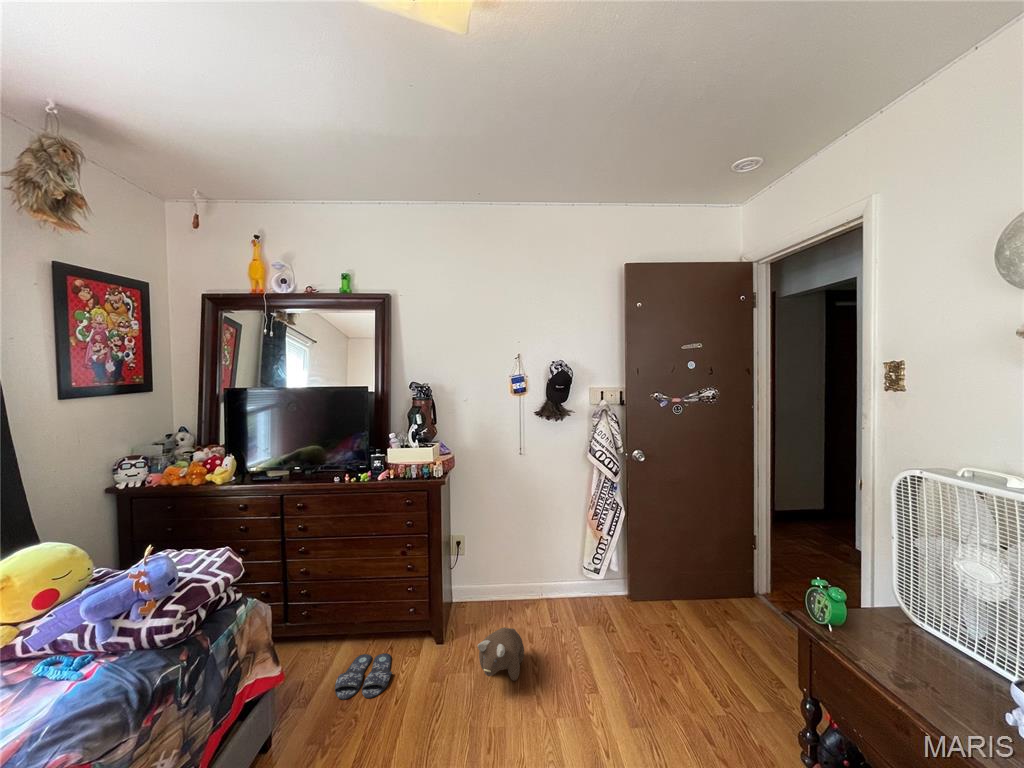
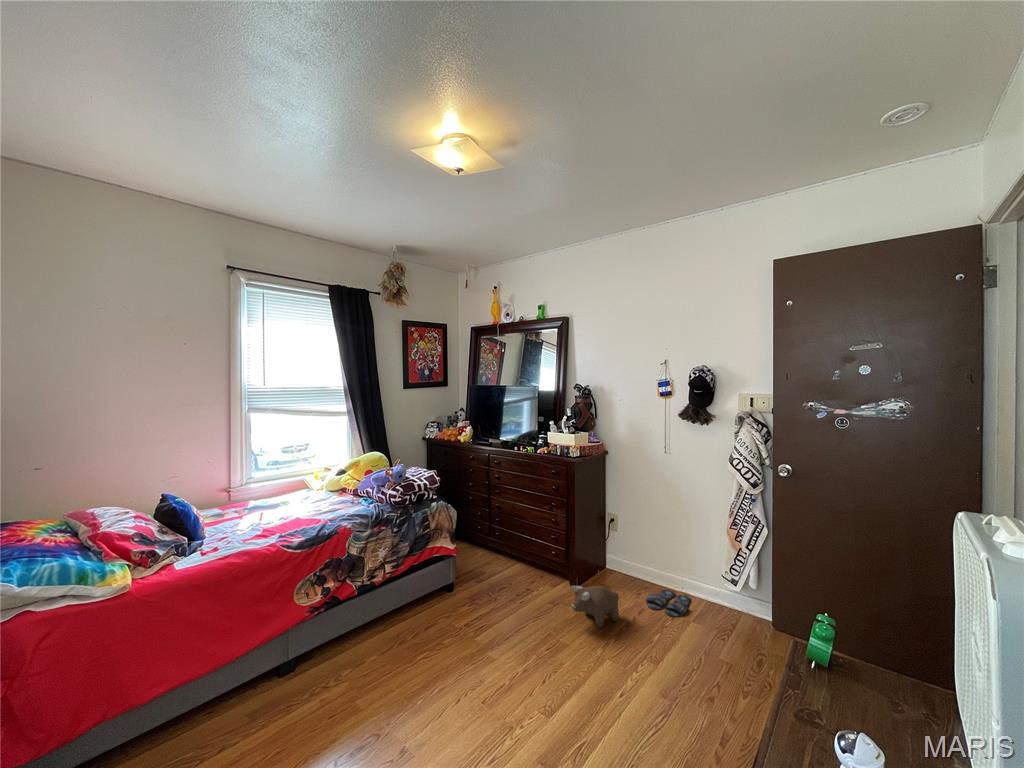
slippers: present [335,653,392,700] -> present [646,590,690,617]

